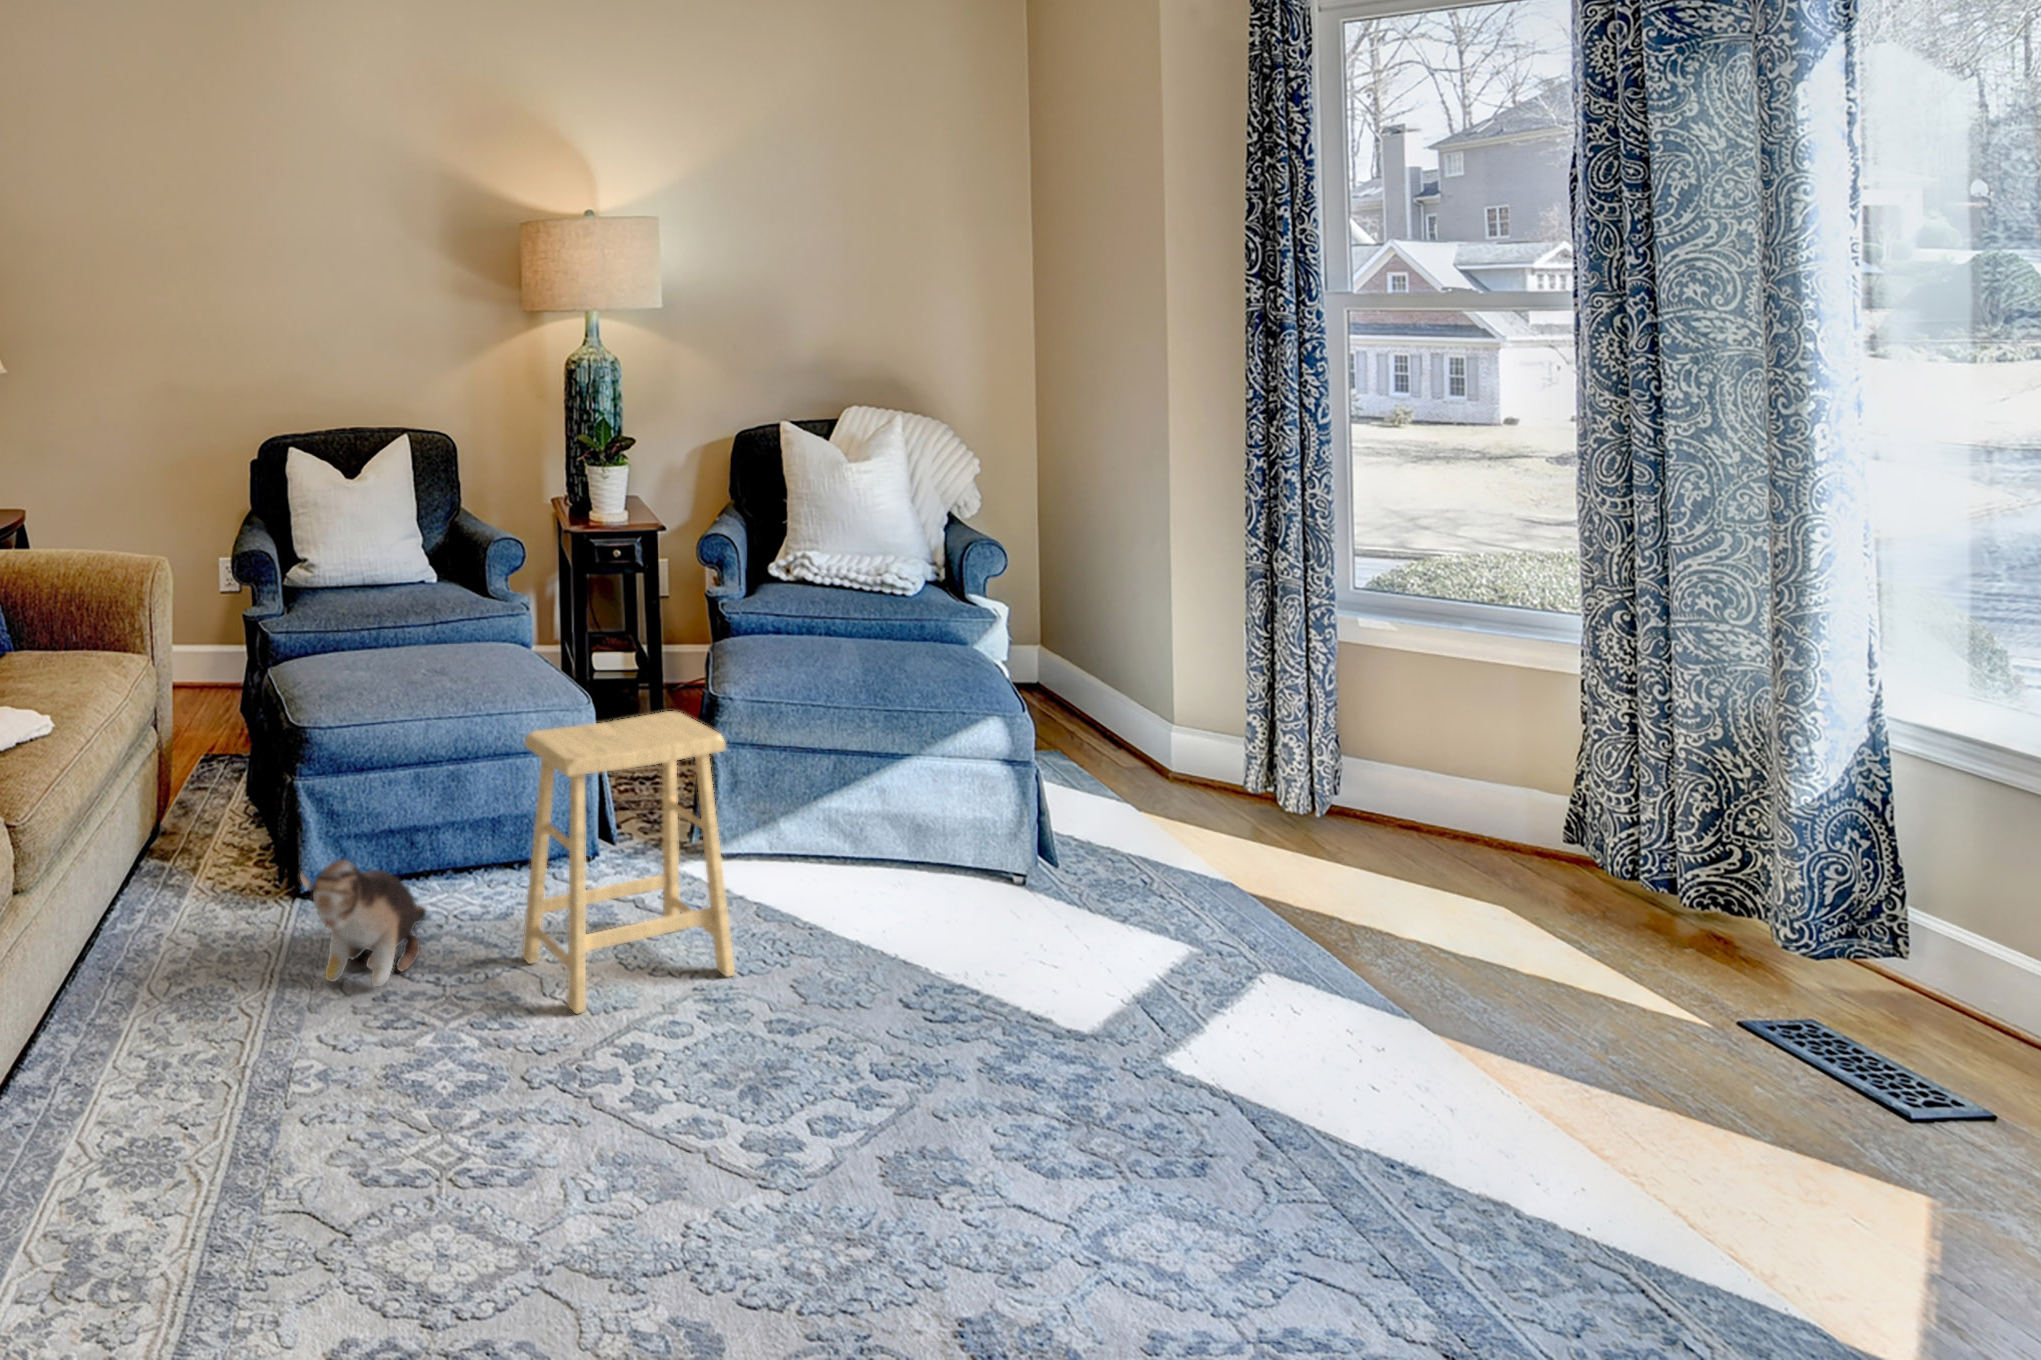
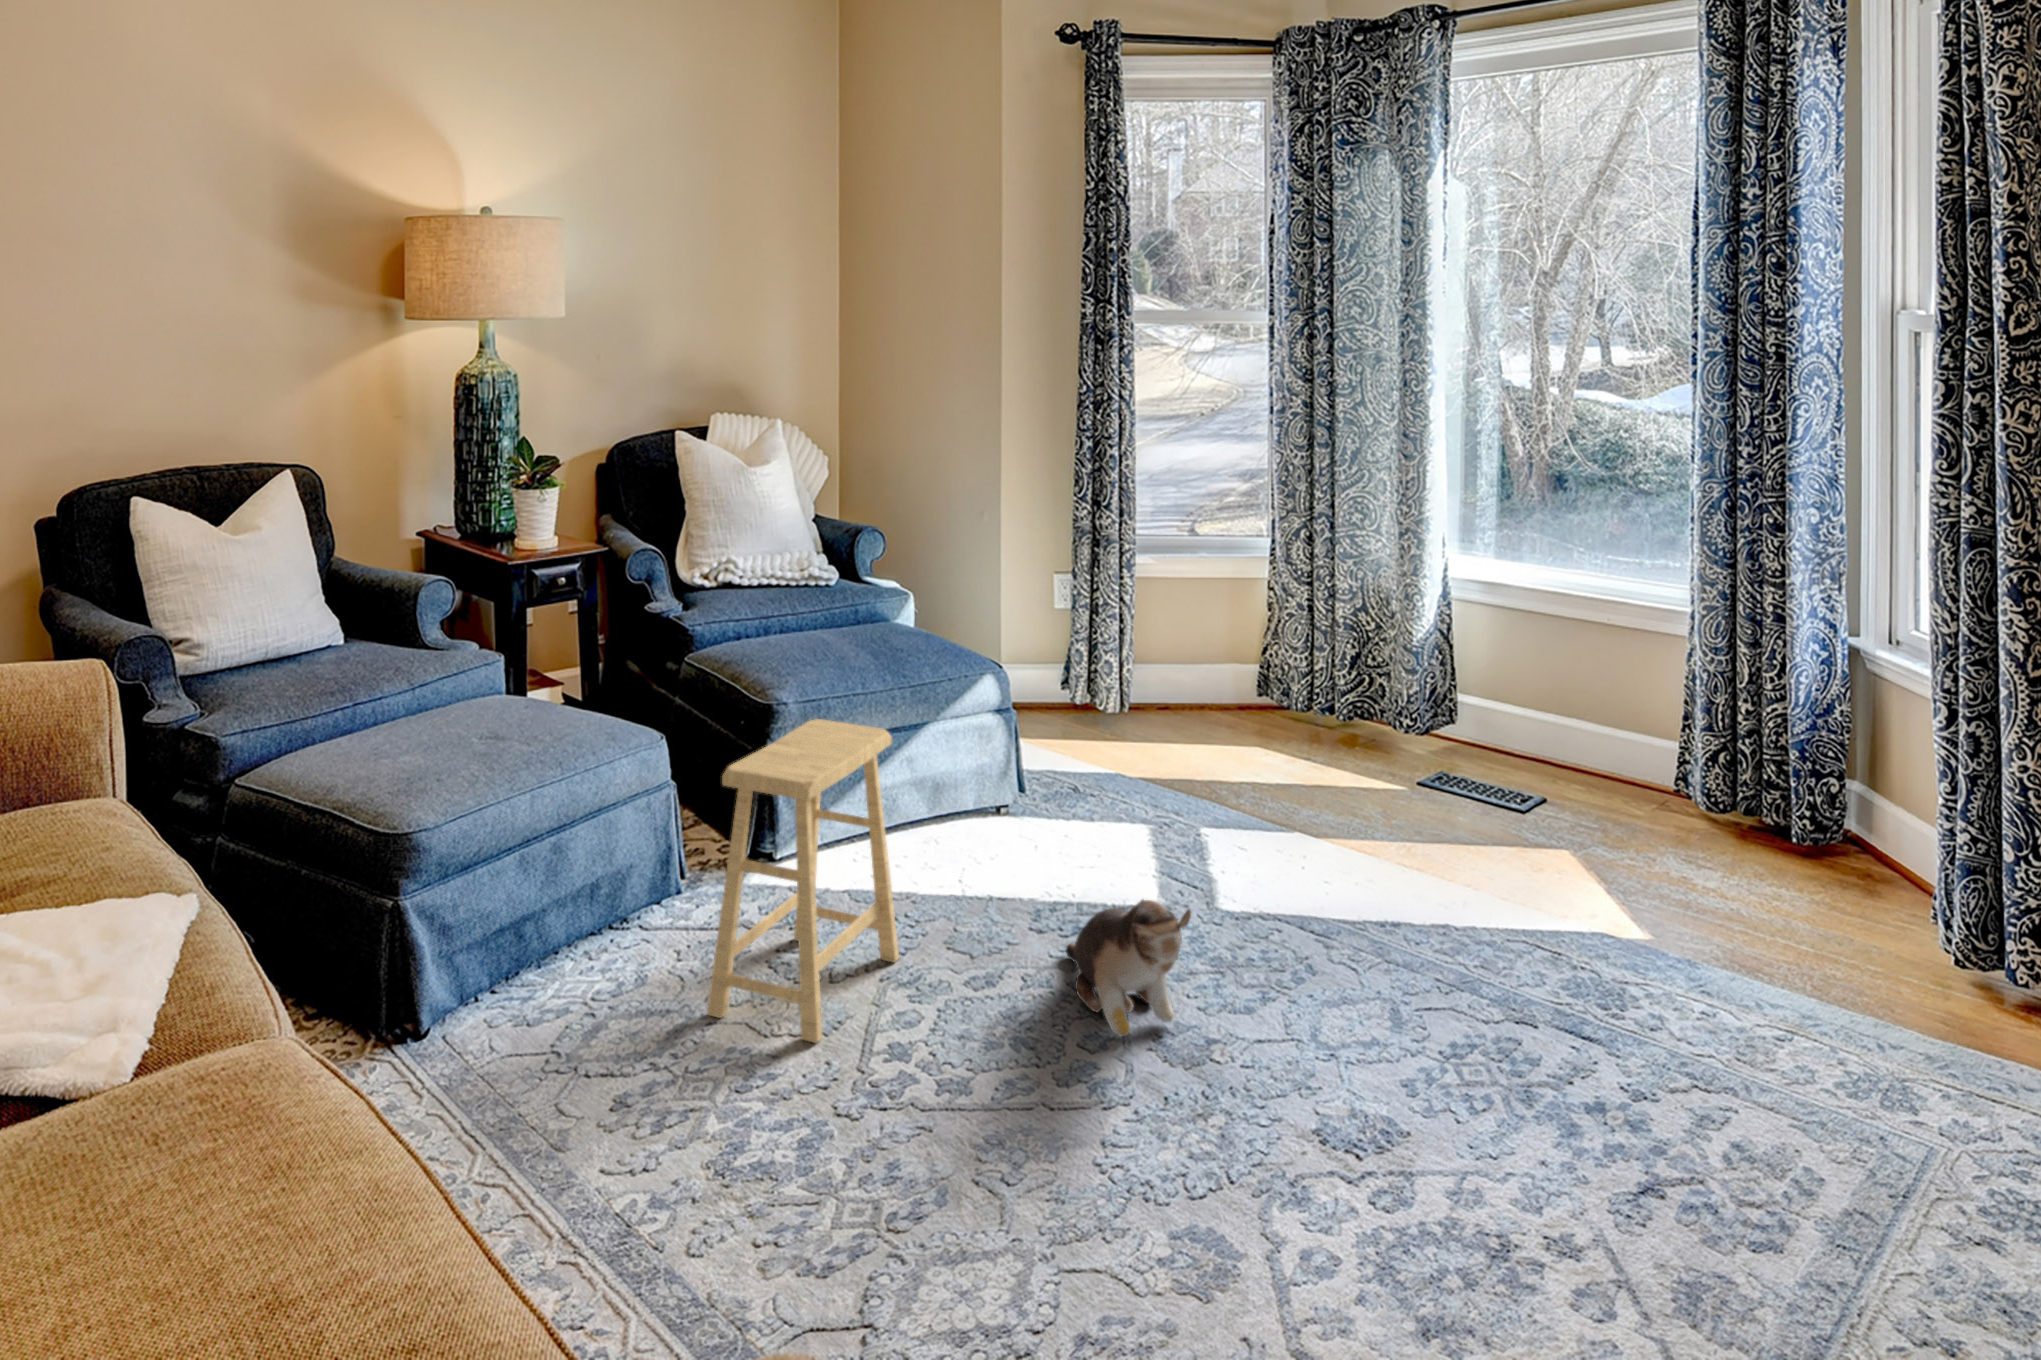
plush toy: present [300,860,426,986] -> present [1066,900,1191,1037]

